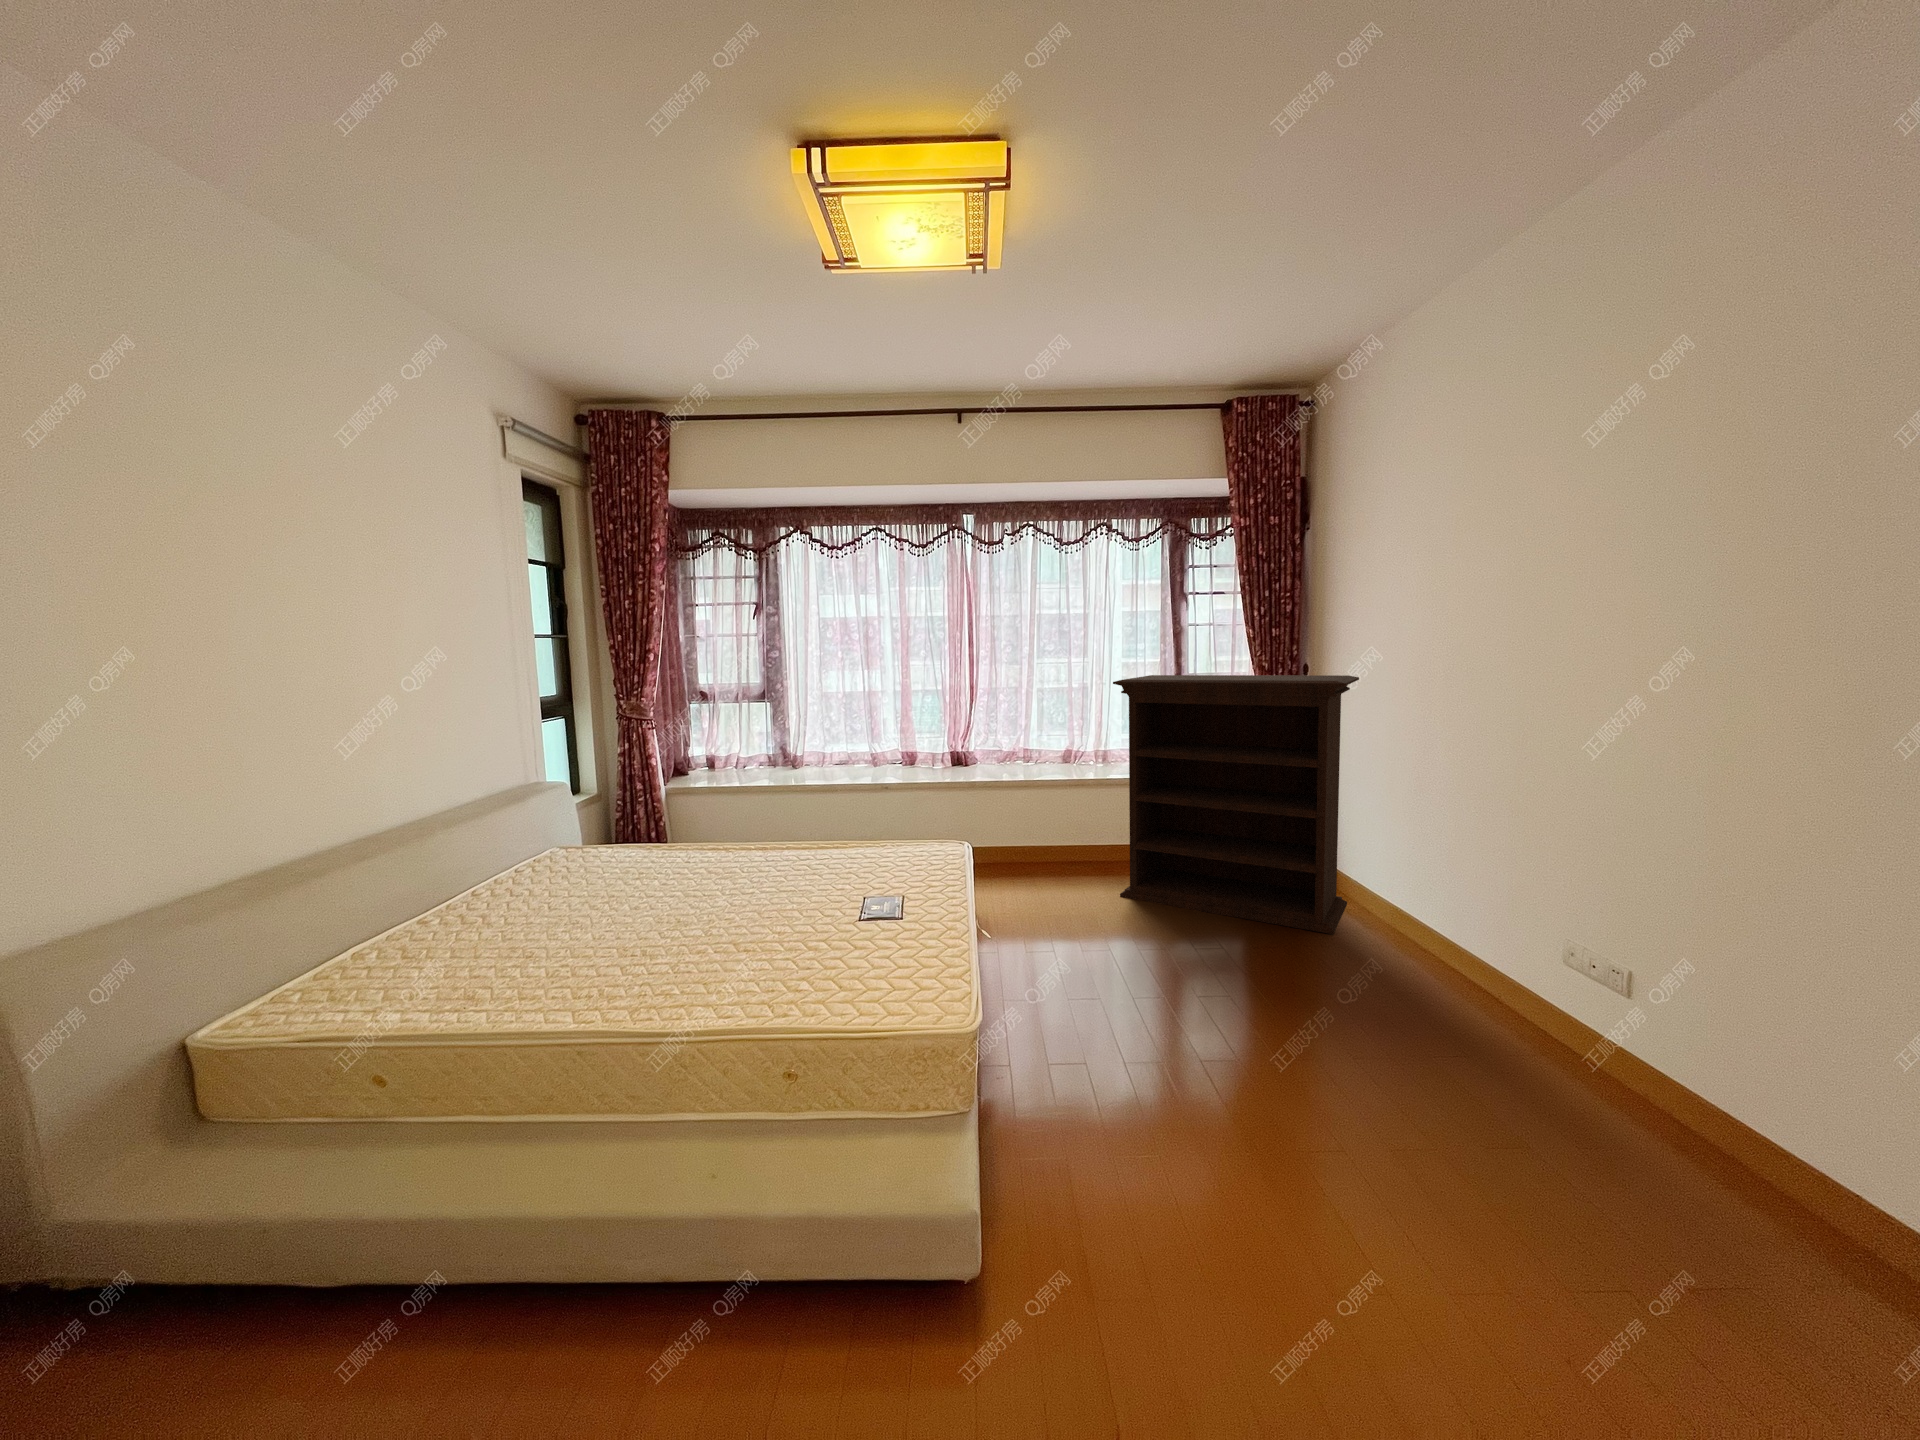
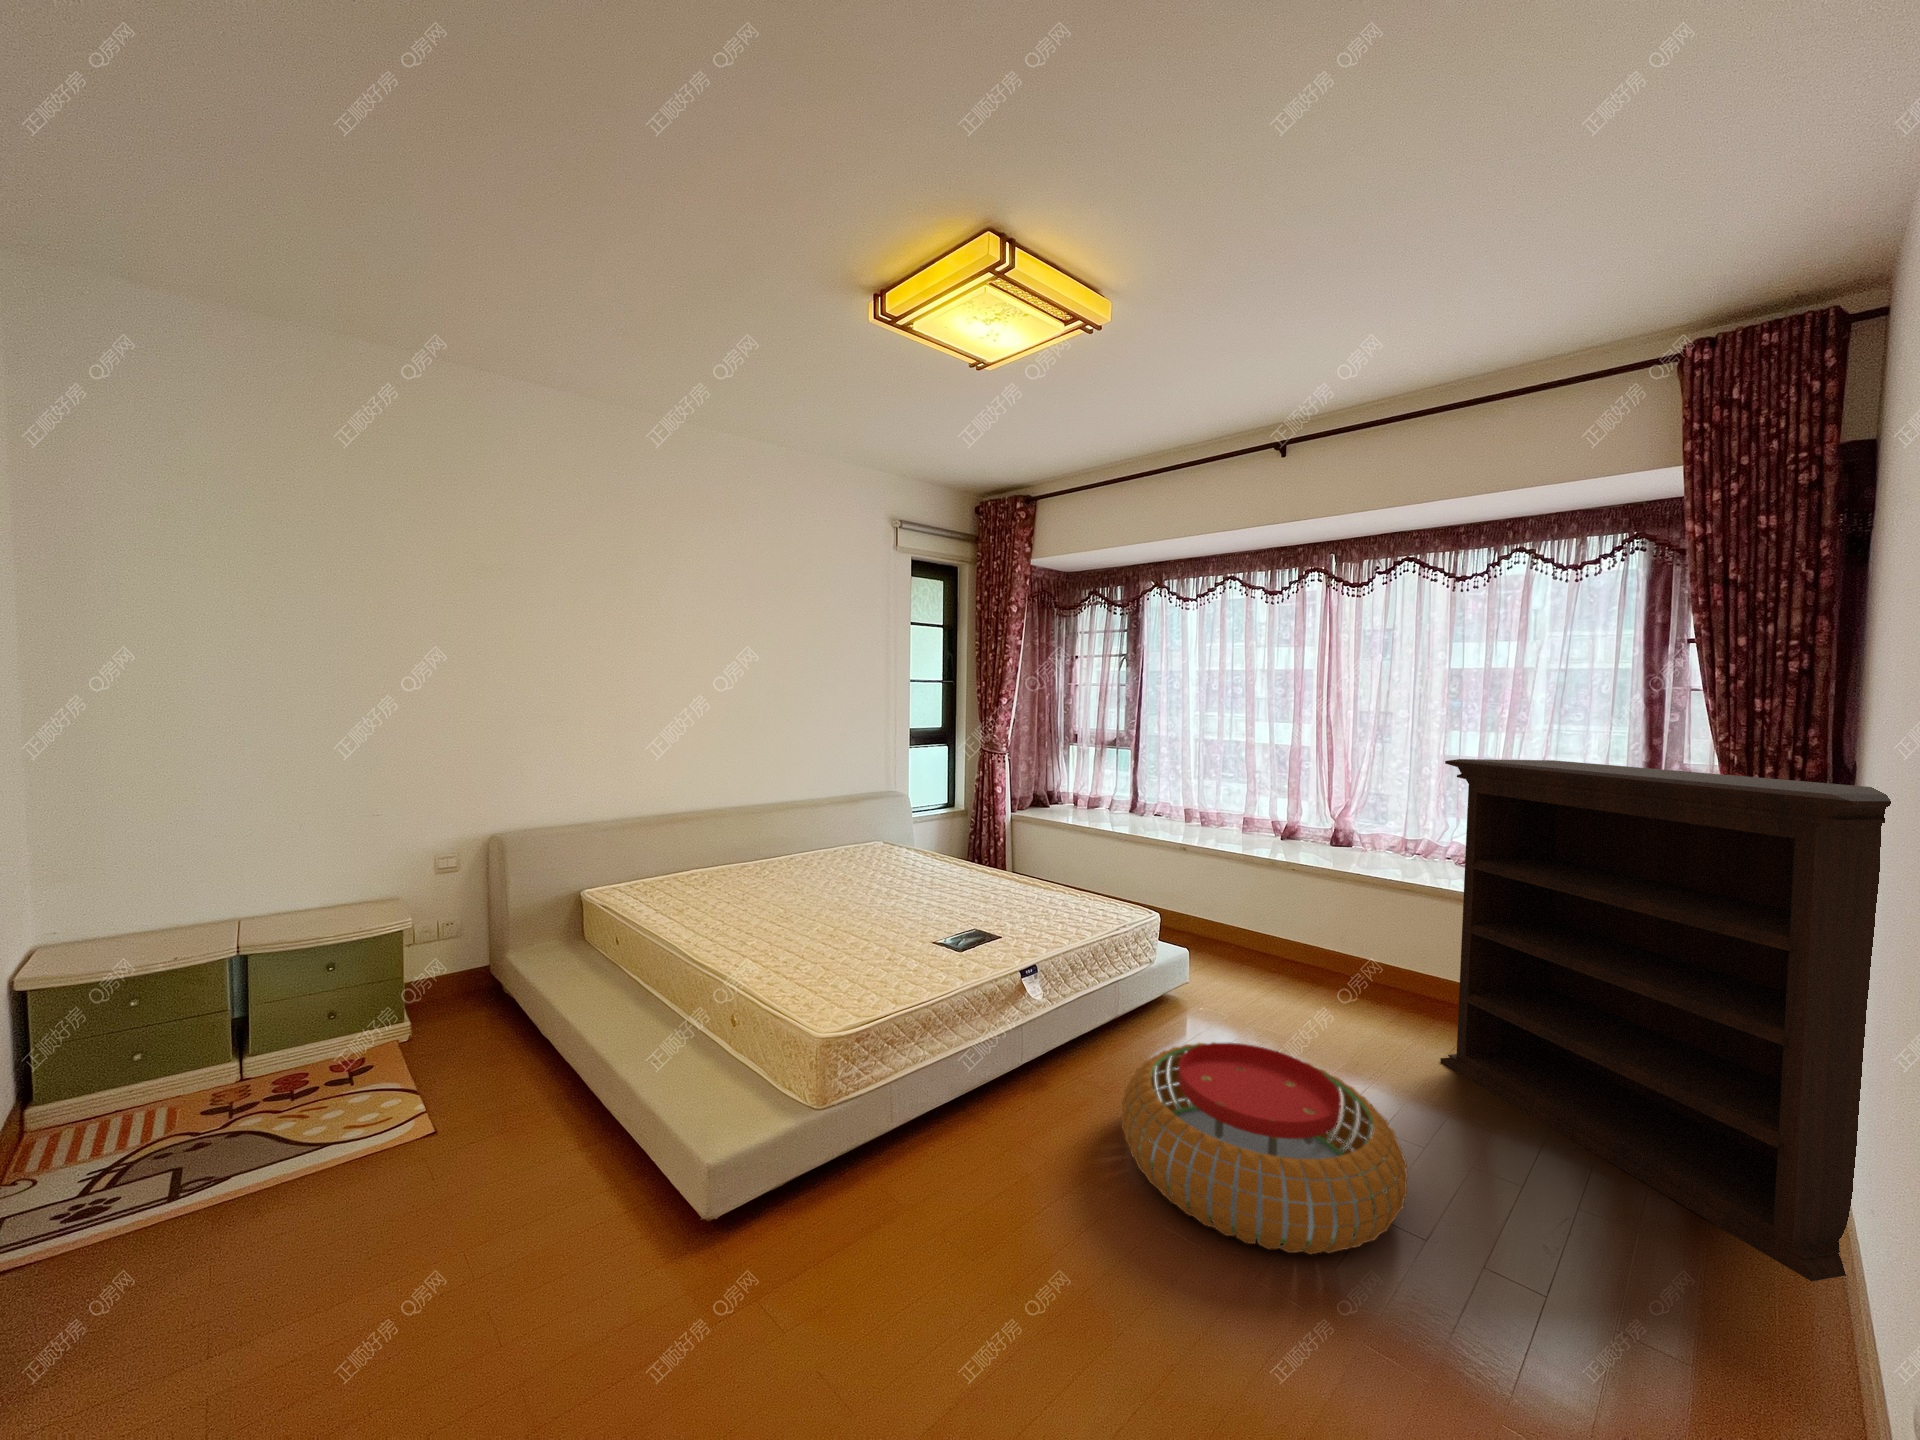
pouf: none [1027,914,1230,1044] -> present [1122,1042,1408,1254]

